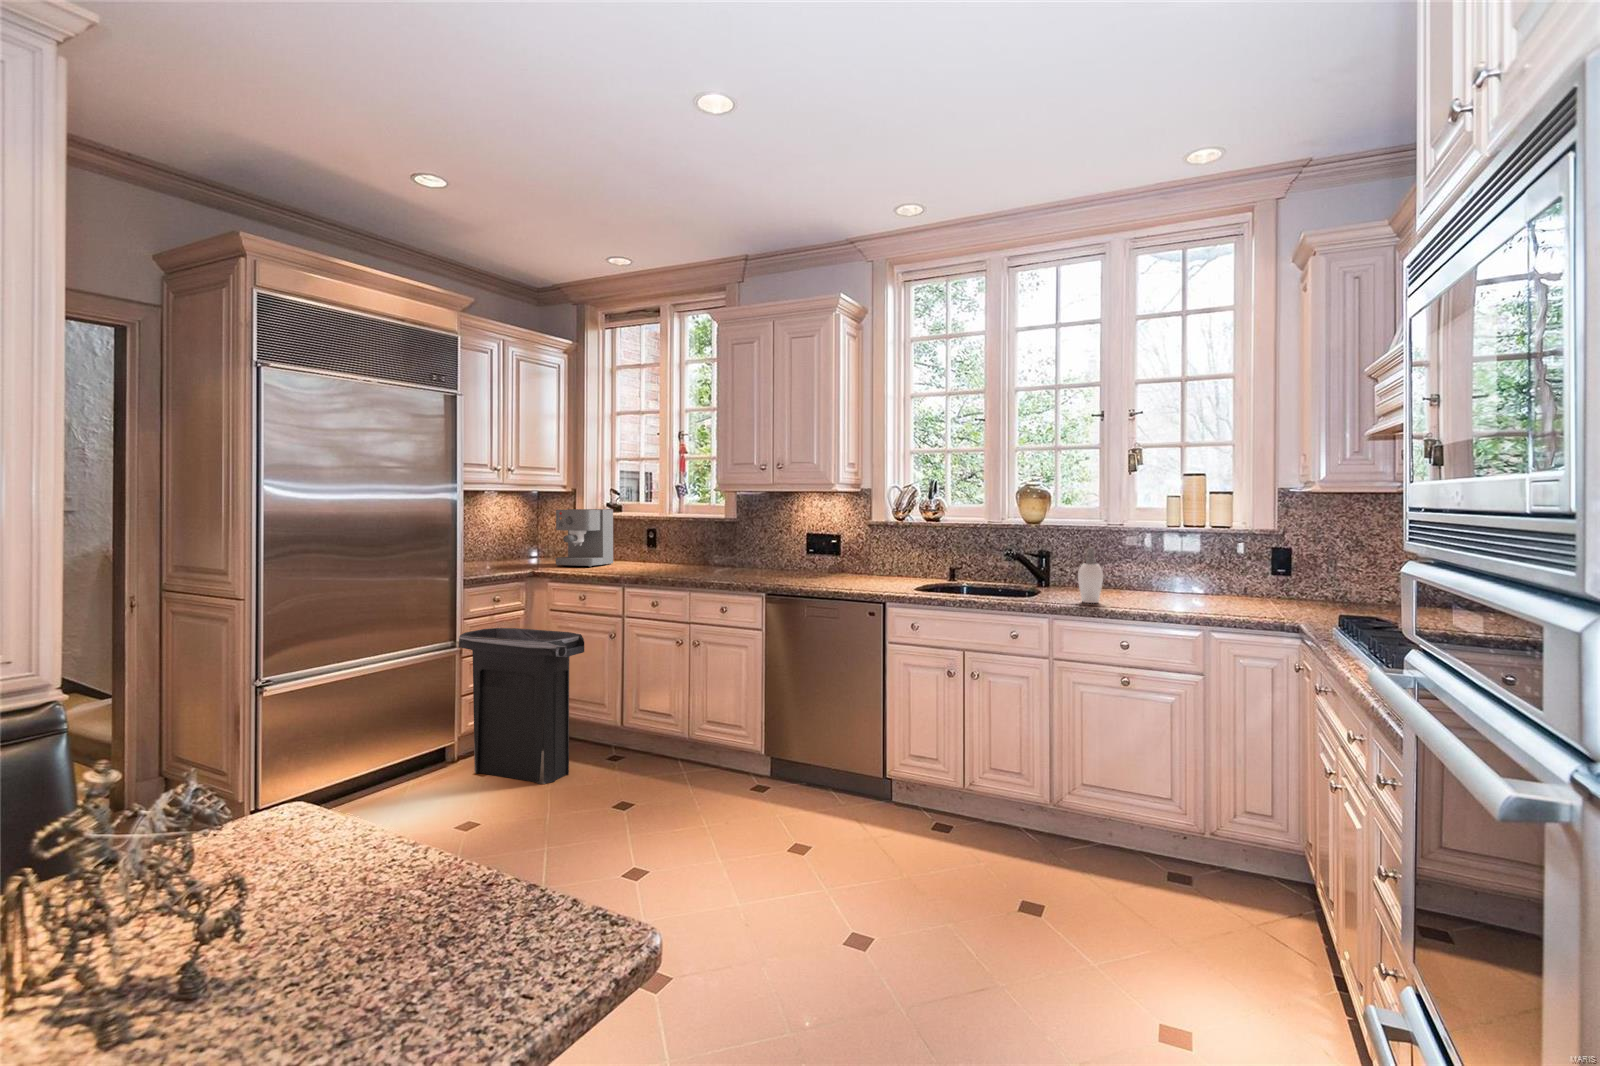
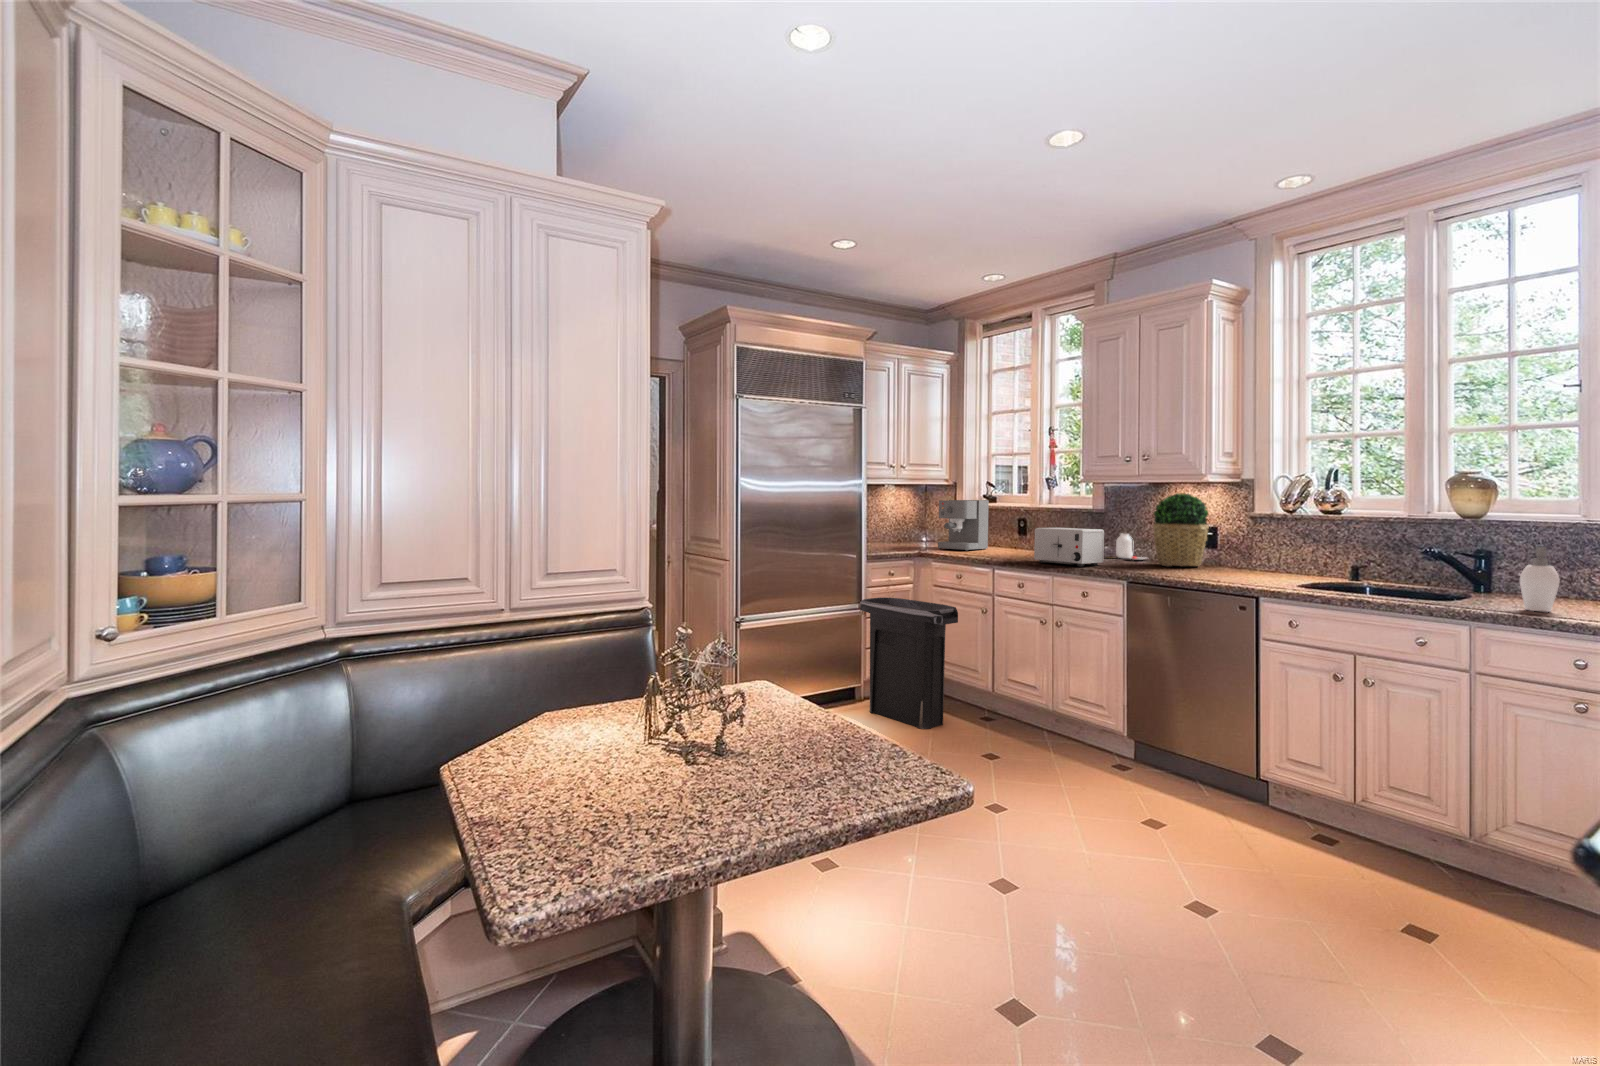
potted plant: none [783,502,833,576] -> present [1153,493,1209,566]
toaster: none [668,539,739,580] -> present [1034,528,1104,566]
jar: none [738,543,779,570] -> present [1116,533,1146,560]

